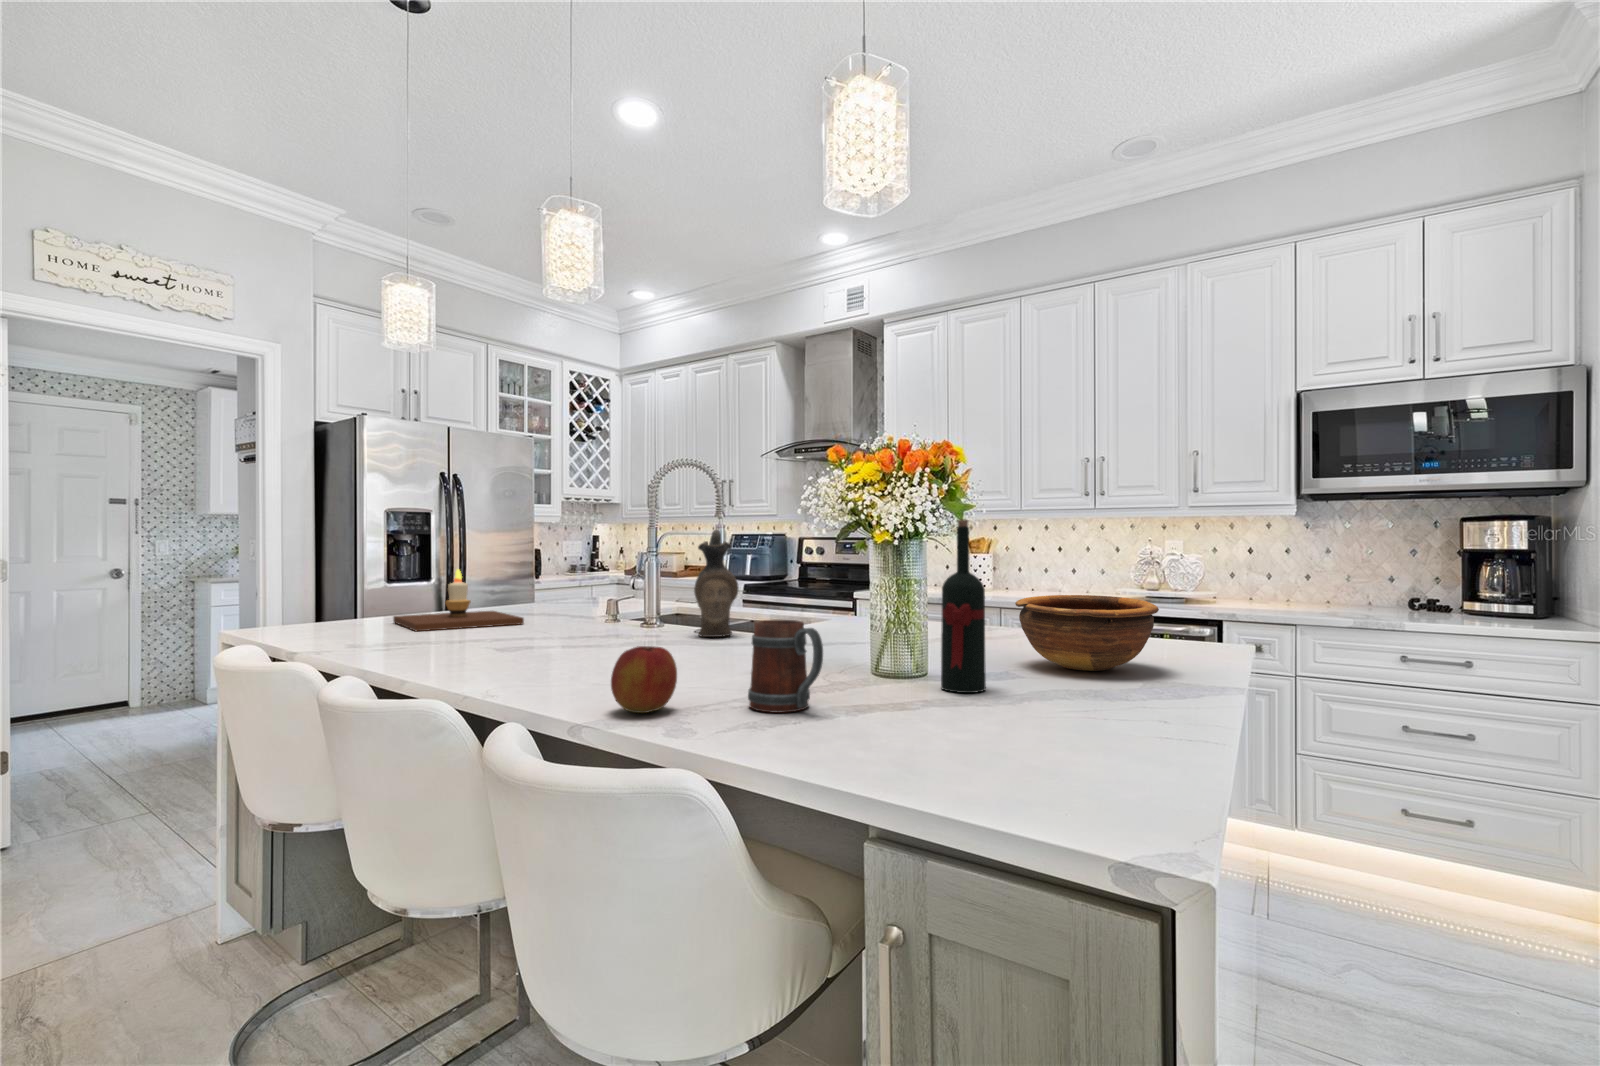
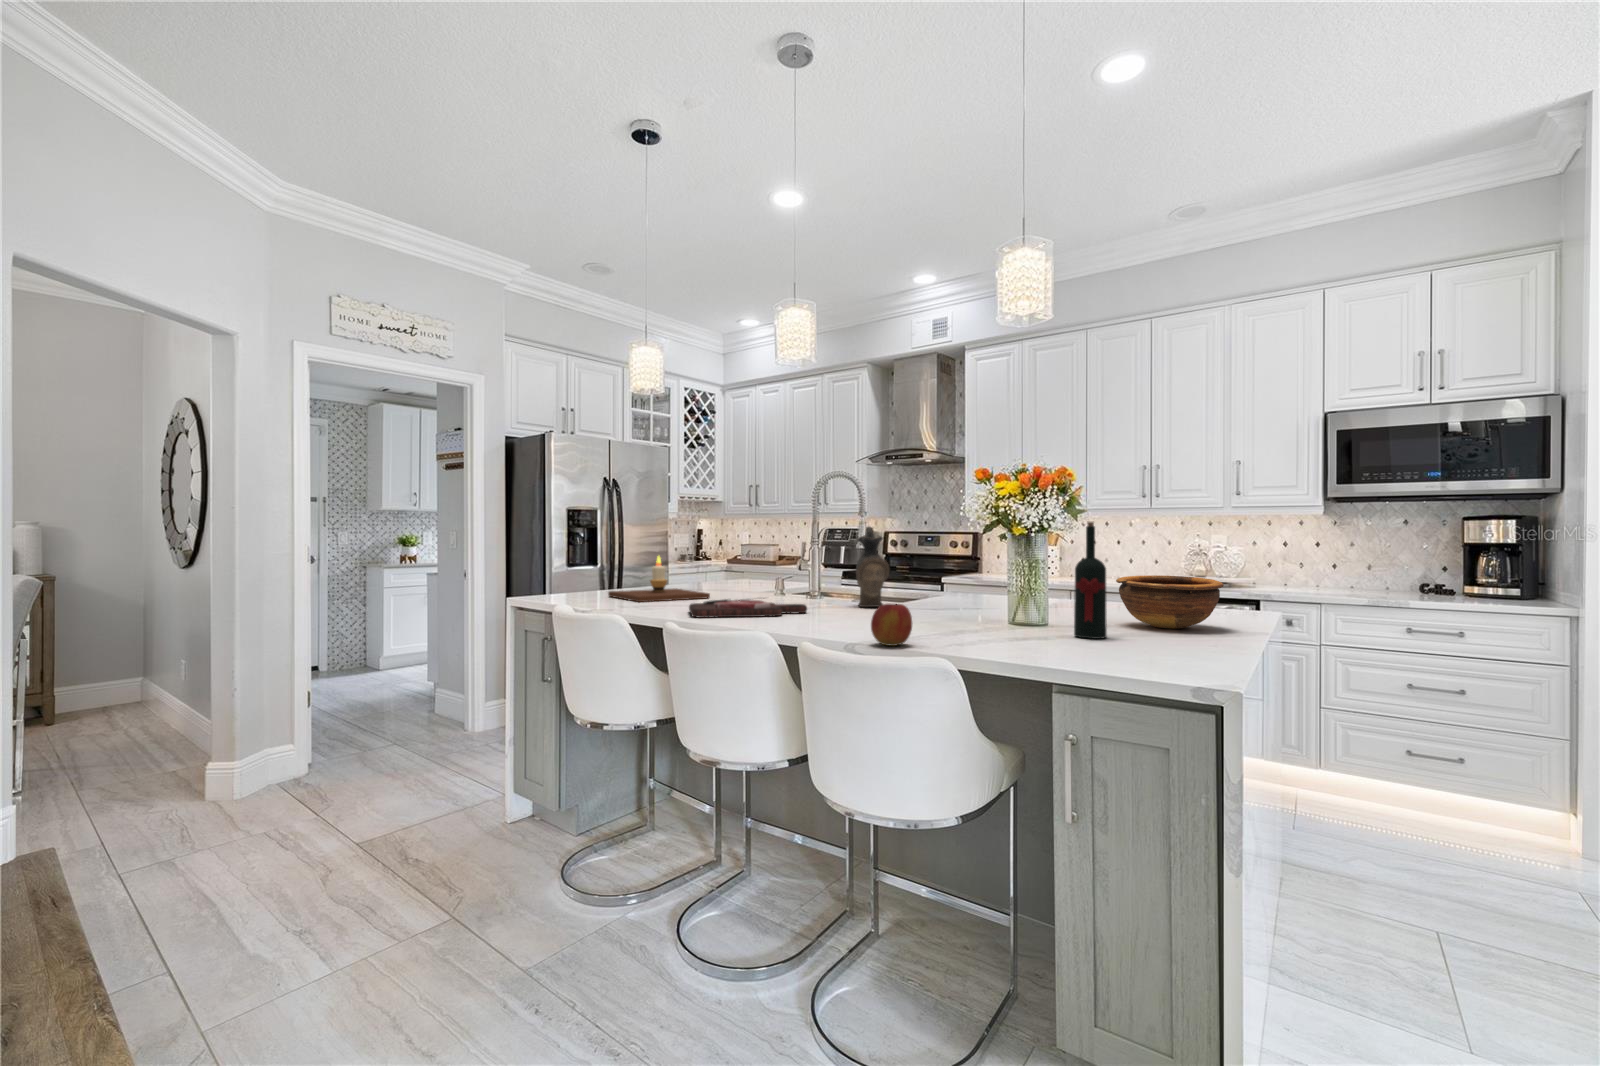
mug: present [748,620,823,713] -> none [956,588,1011,646]
cutting board: none [436,626,615,658] -> present [689,597,807,618]

